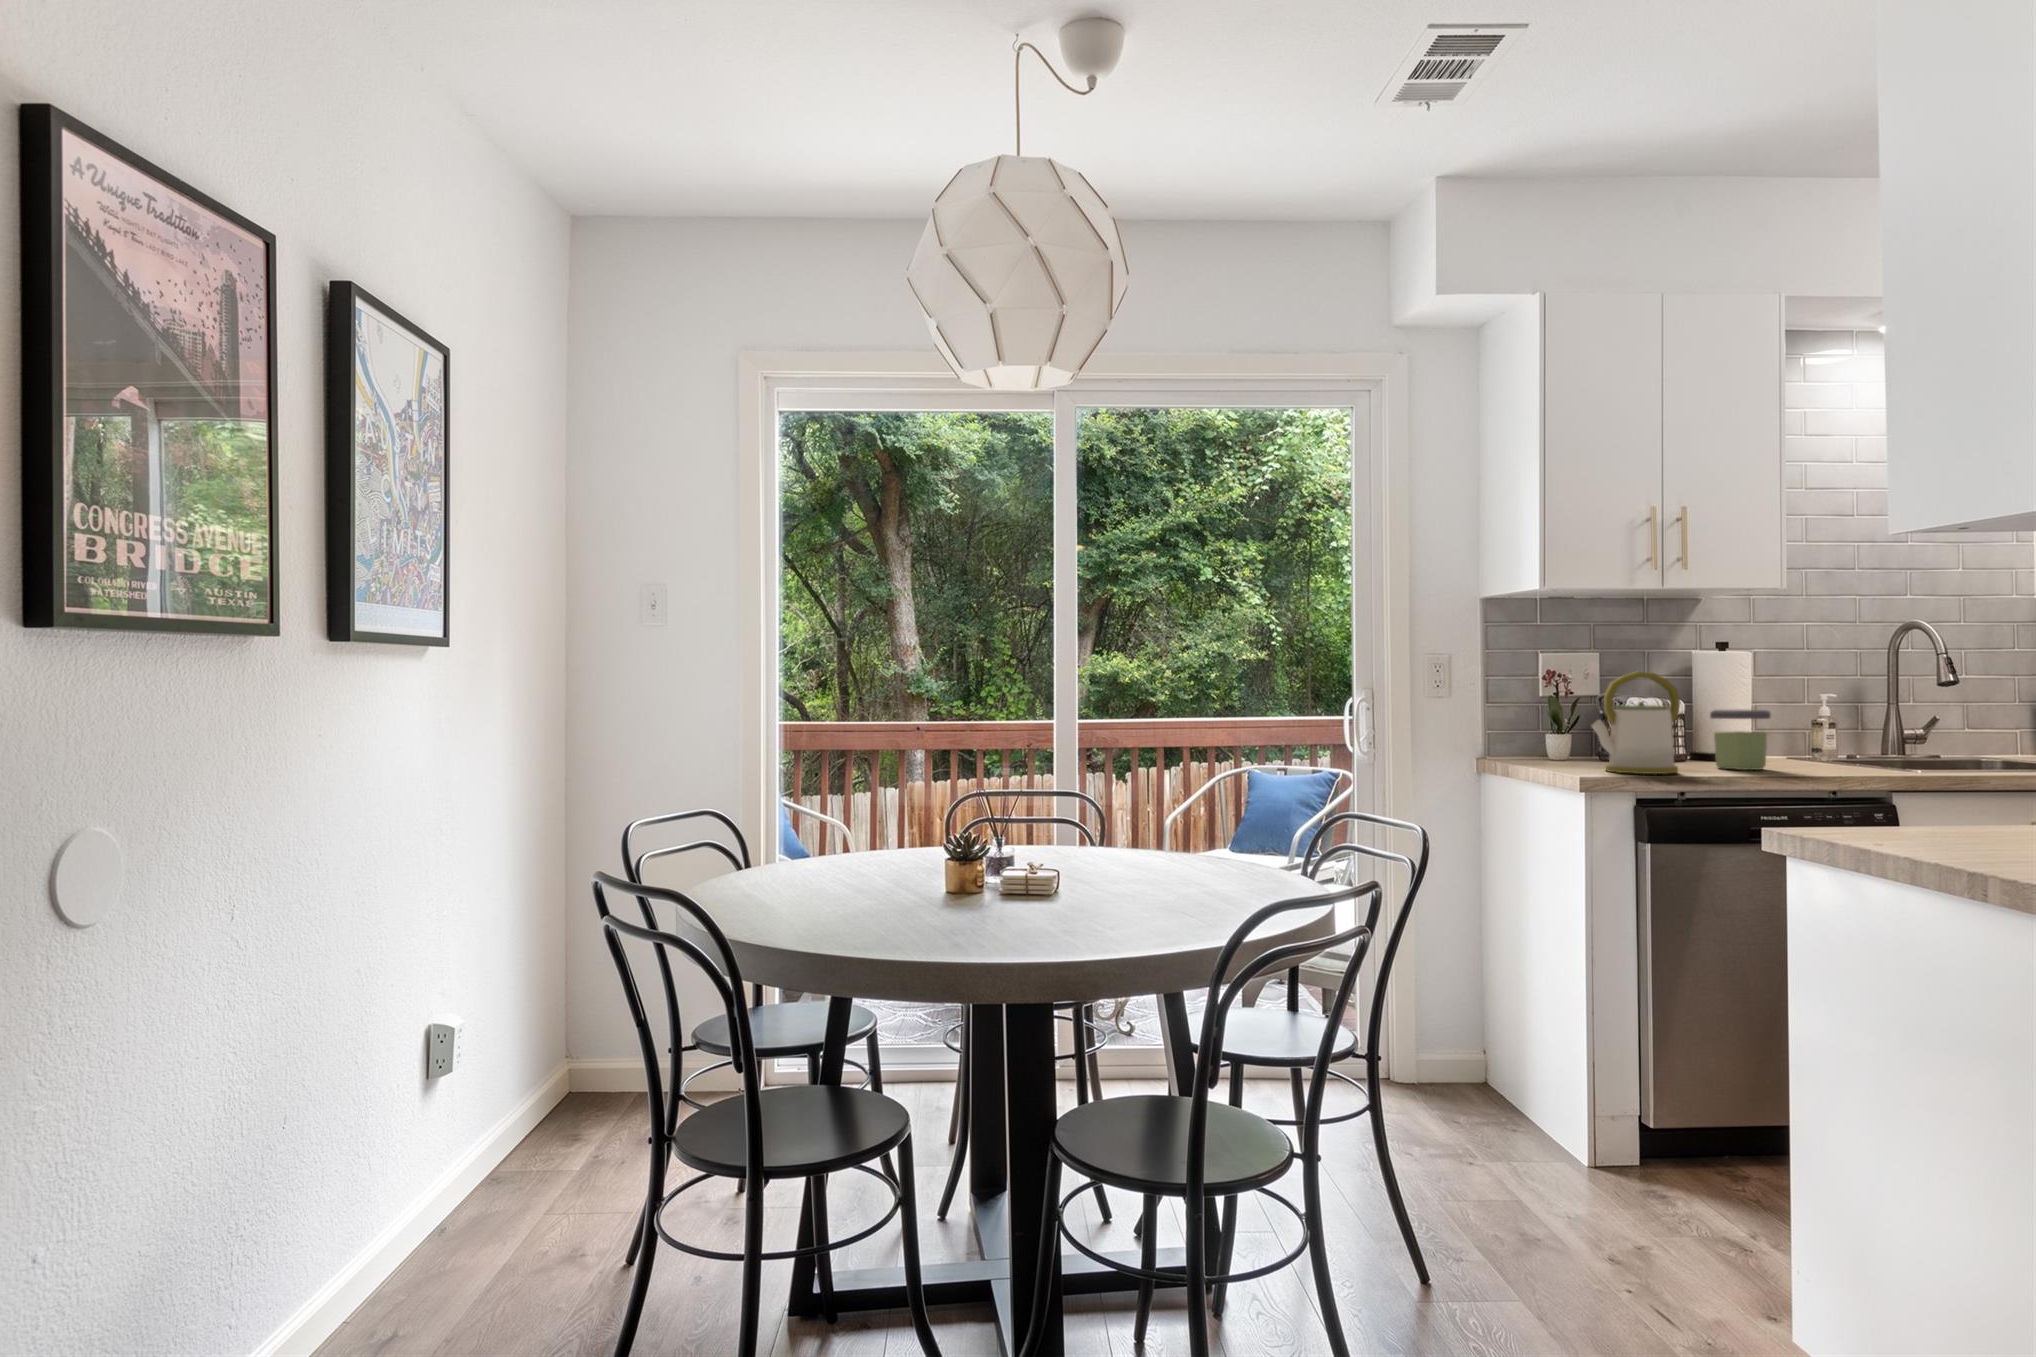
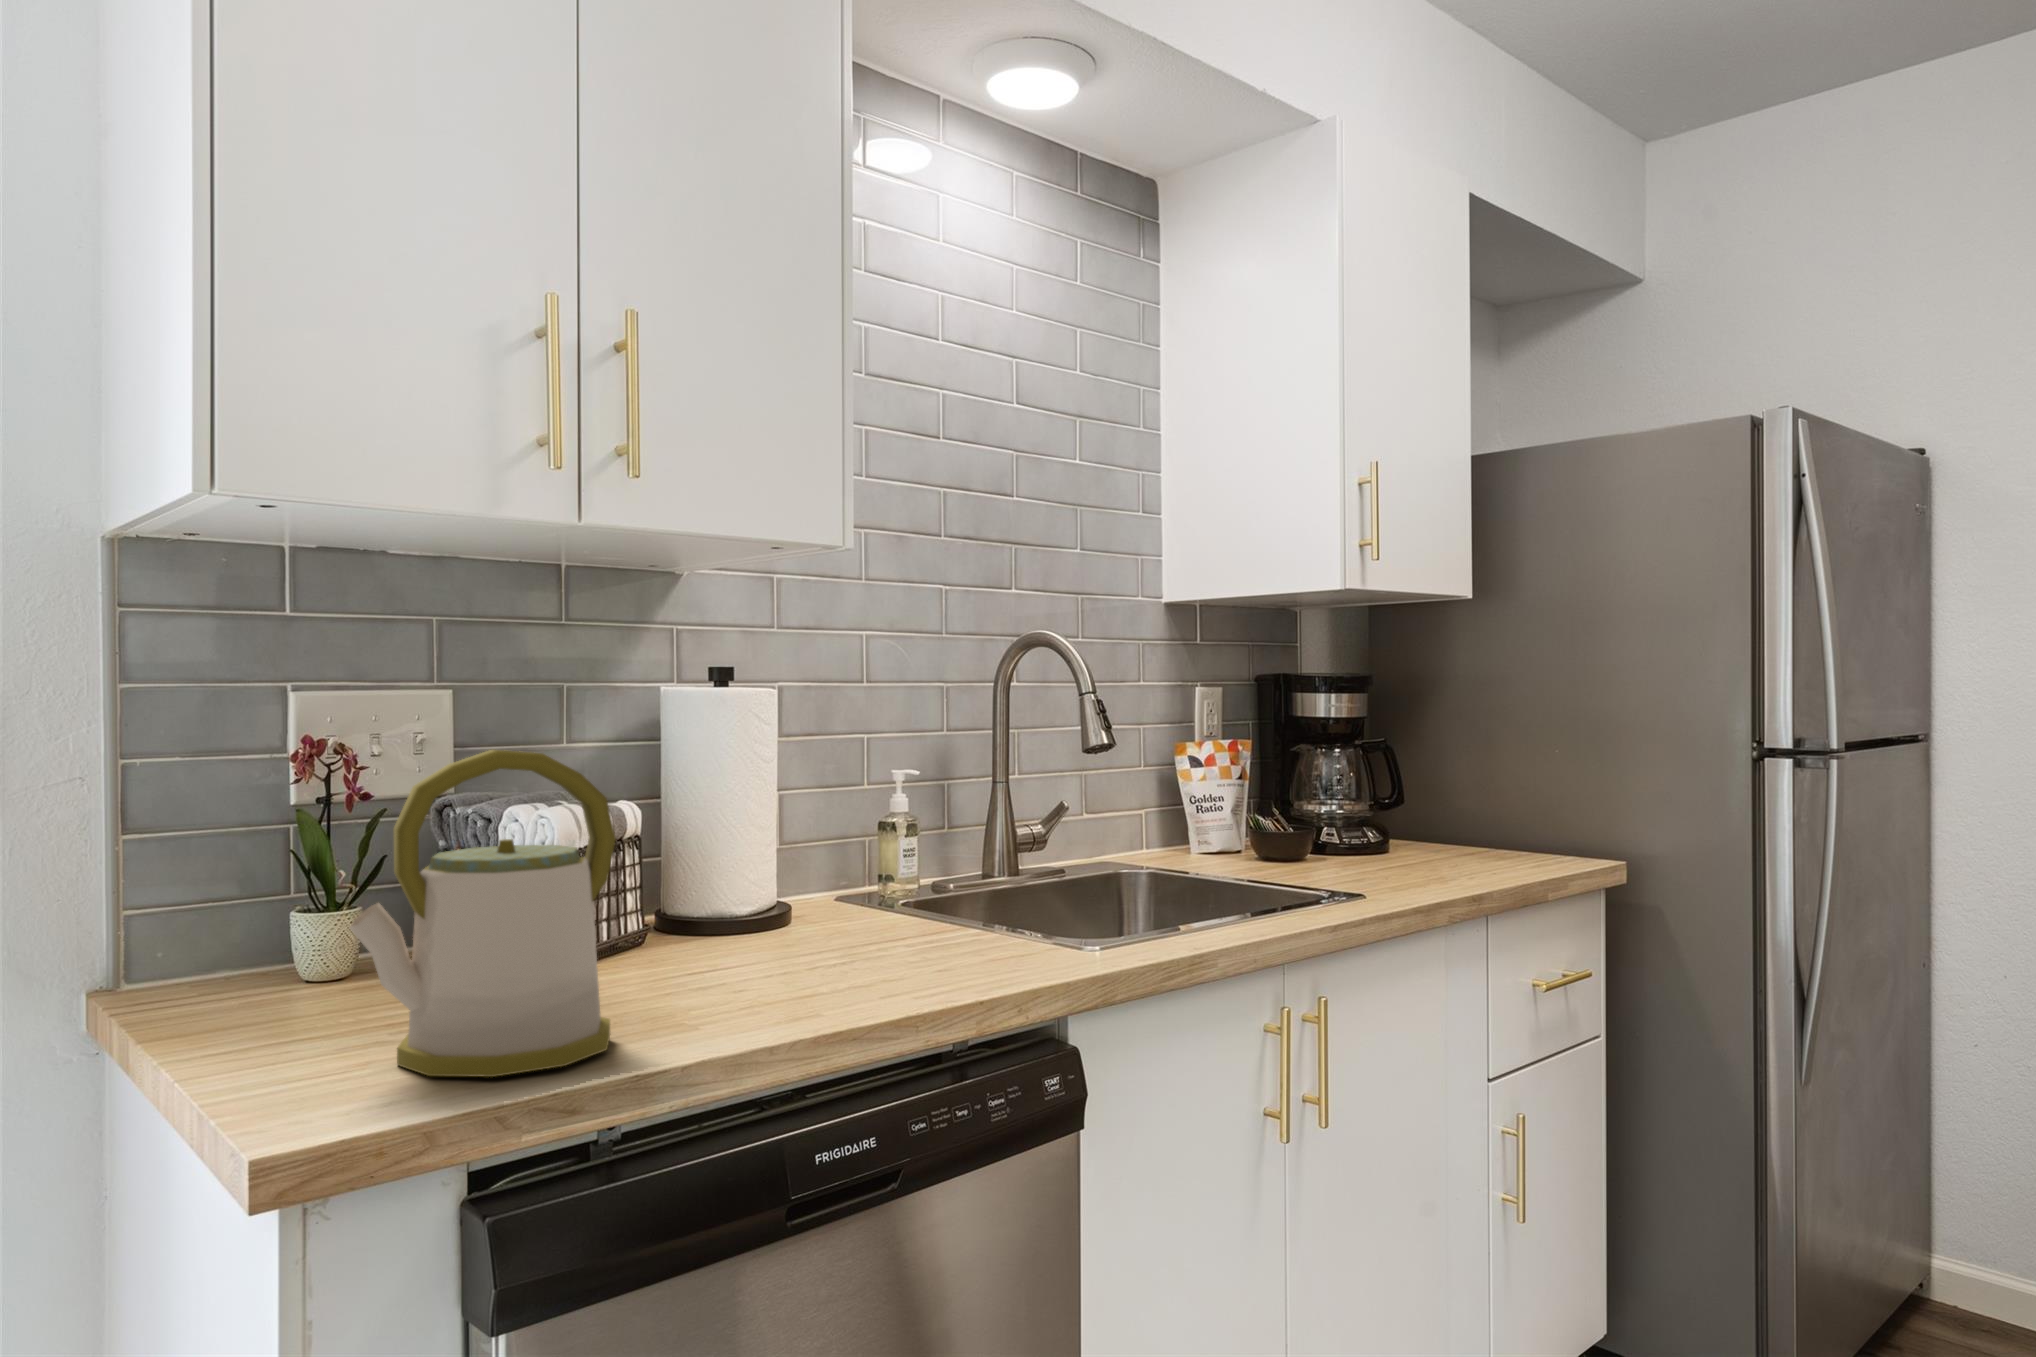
jar: present [1710,710,1771,770] -> none [695,828,827,992]

